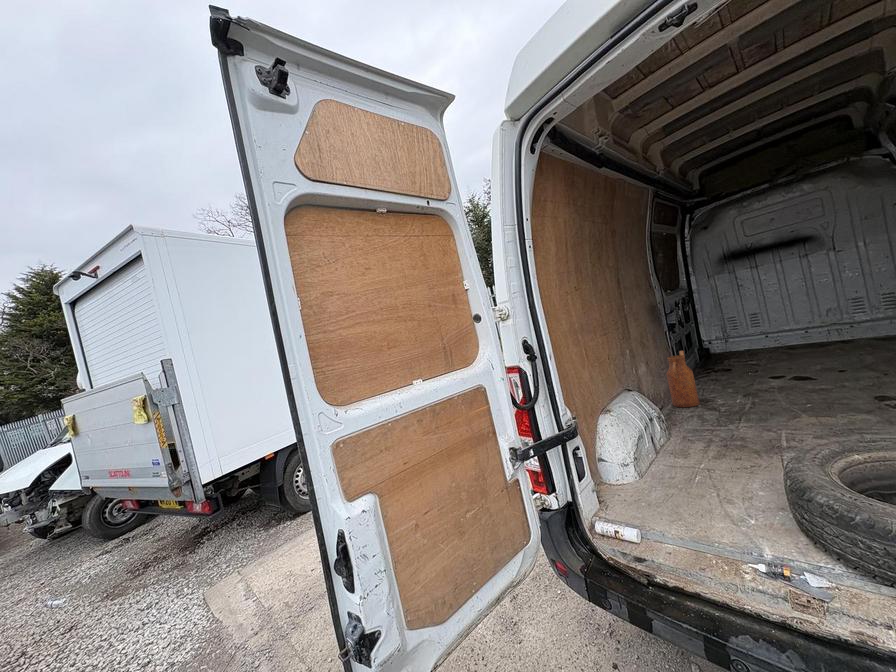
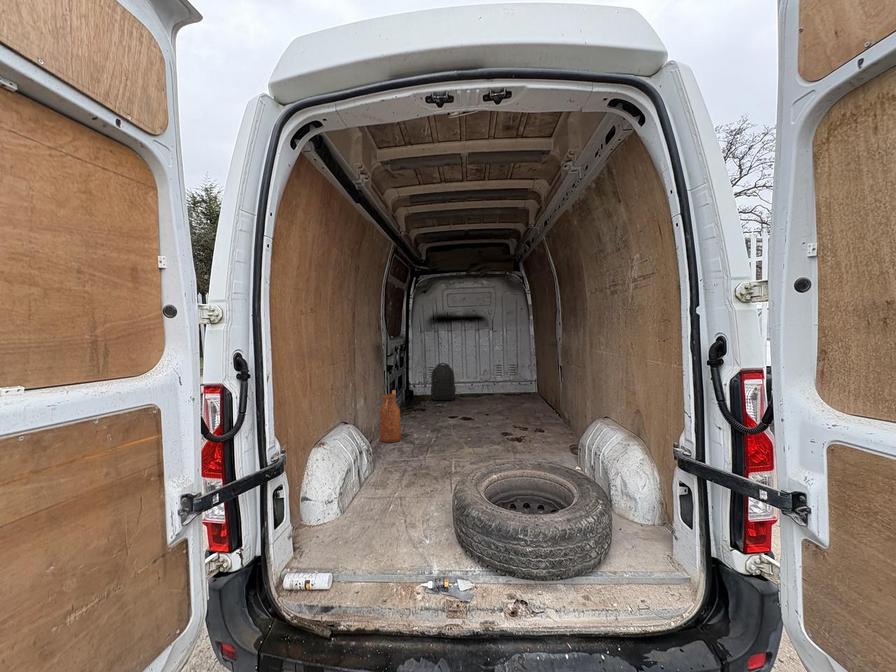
backpack: none [732,310,775,356] -> present [431,363,456,400]

